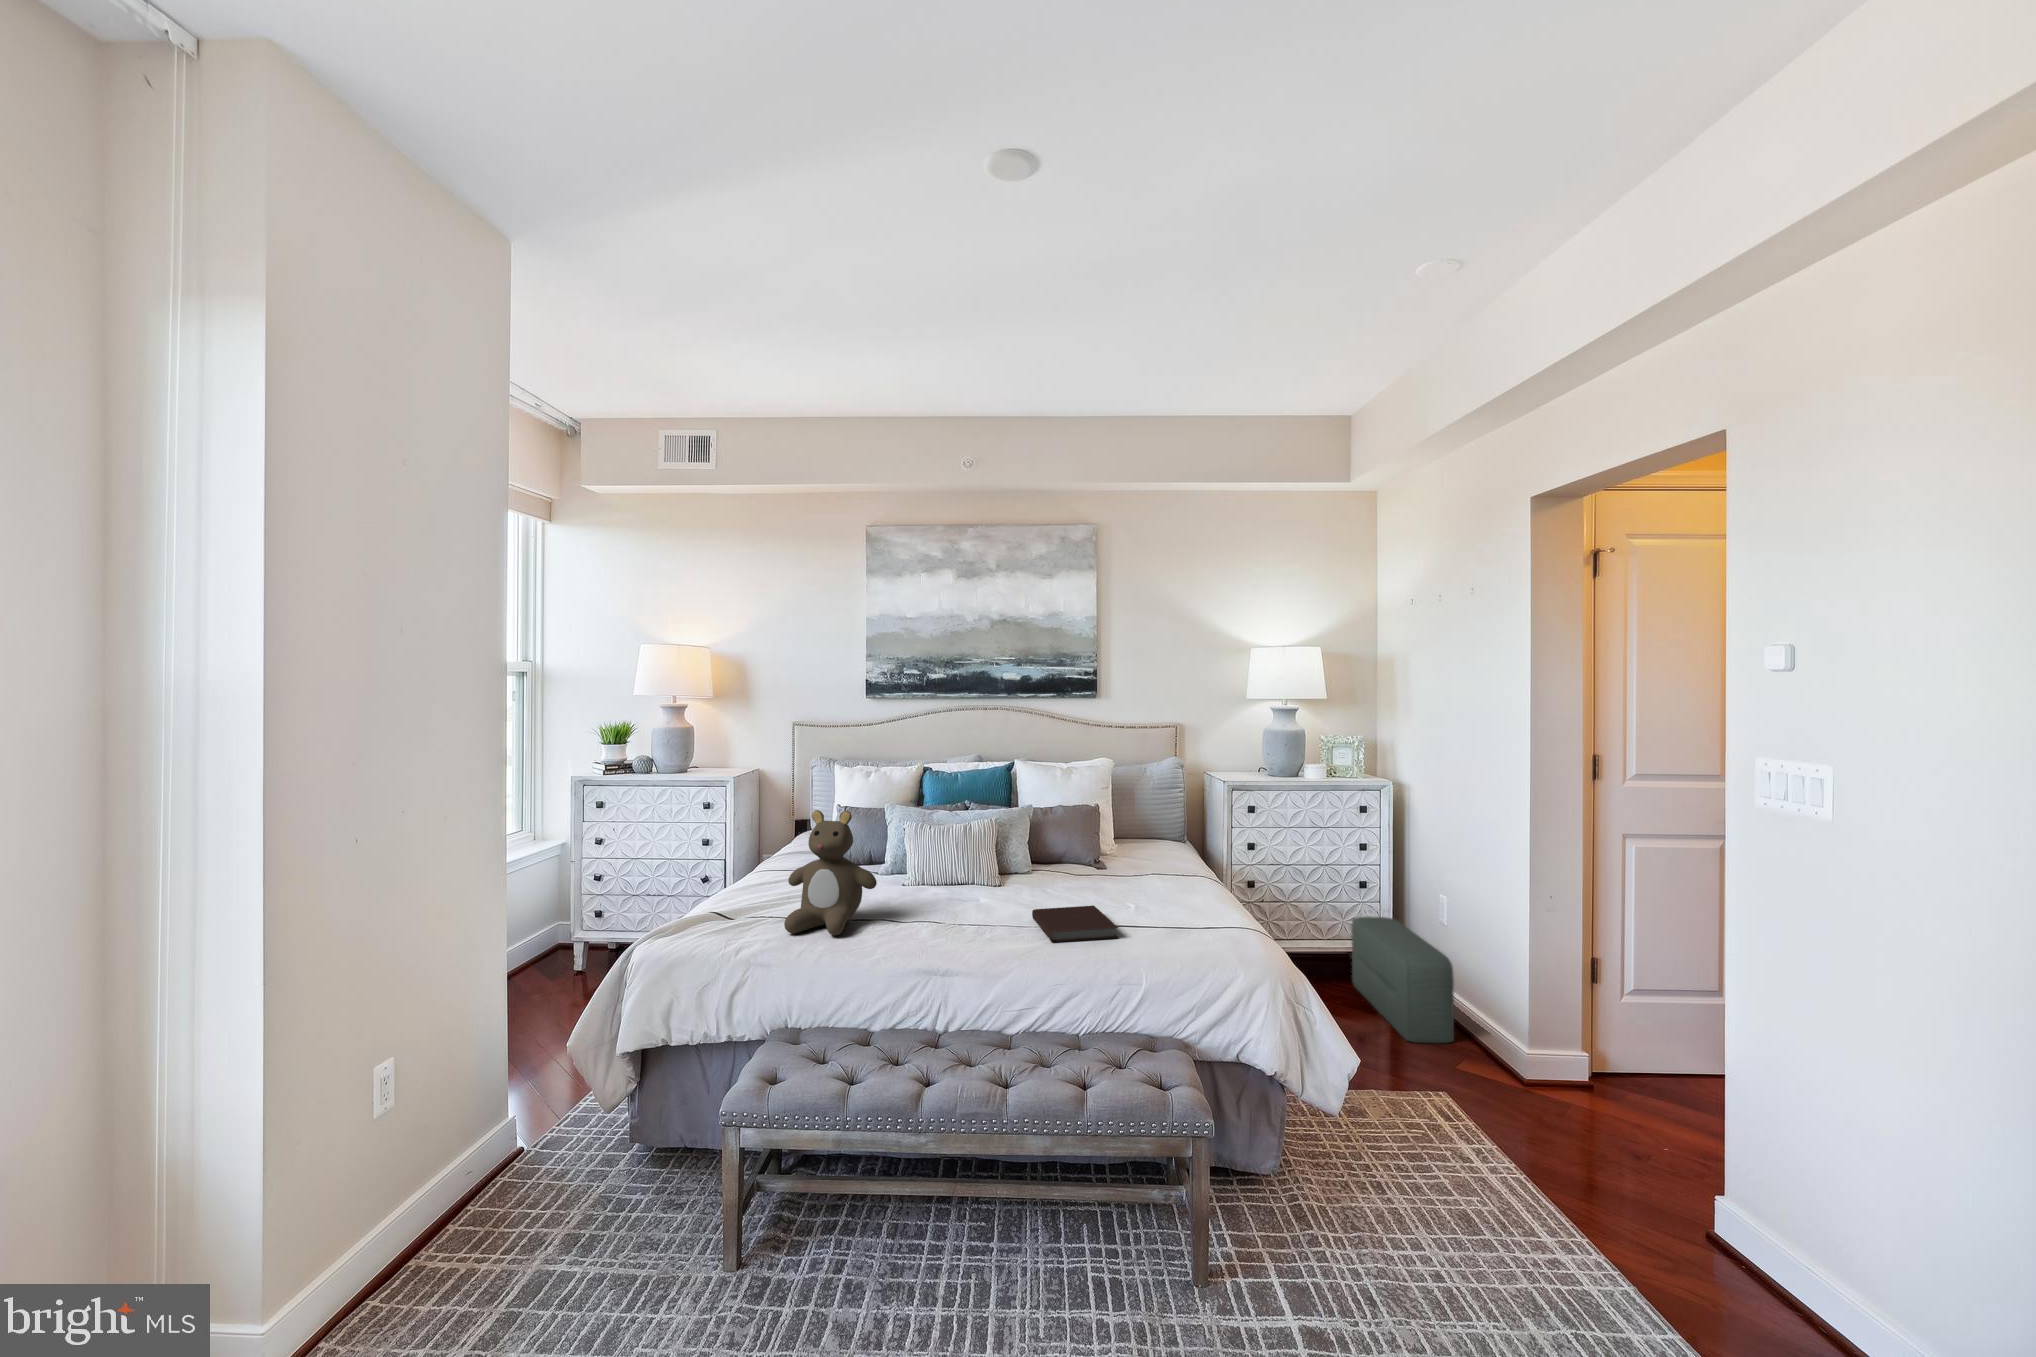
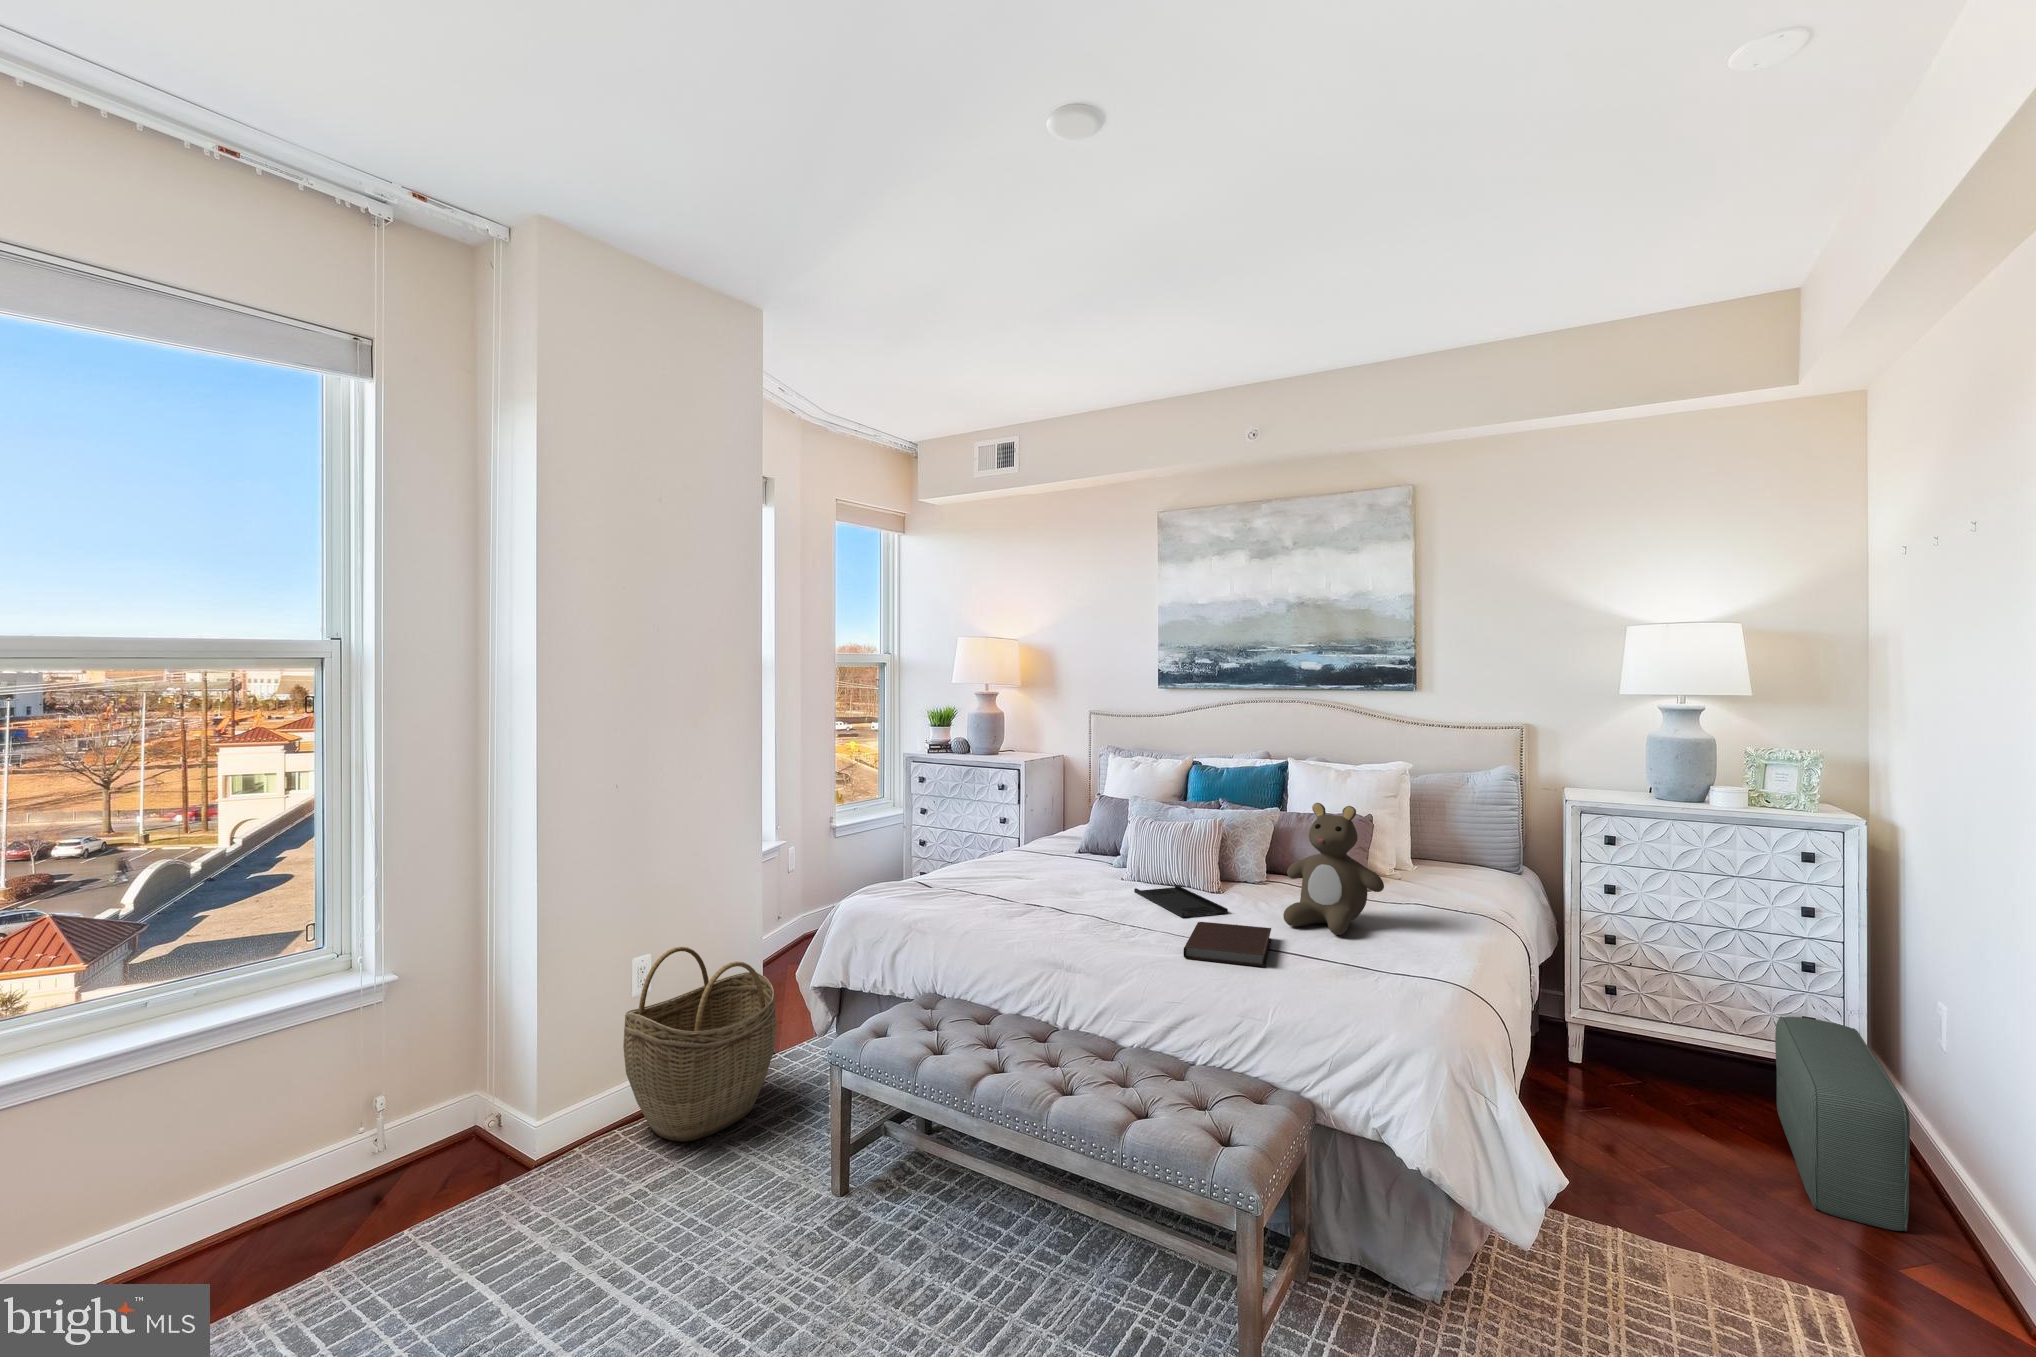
teddy bear: present [784,810,877,935] -> present [1283,803,1384,935]
tray: none [937,881,1036,909] -> present [1134,885,1228,917]
woven basket: none [379,1038,579,1285] -> present [623,947,776,1142]

